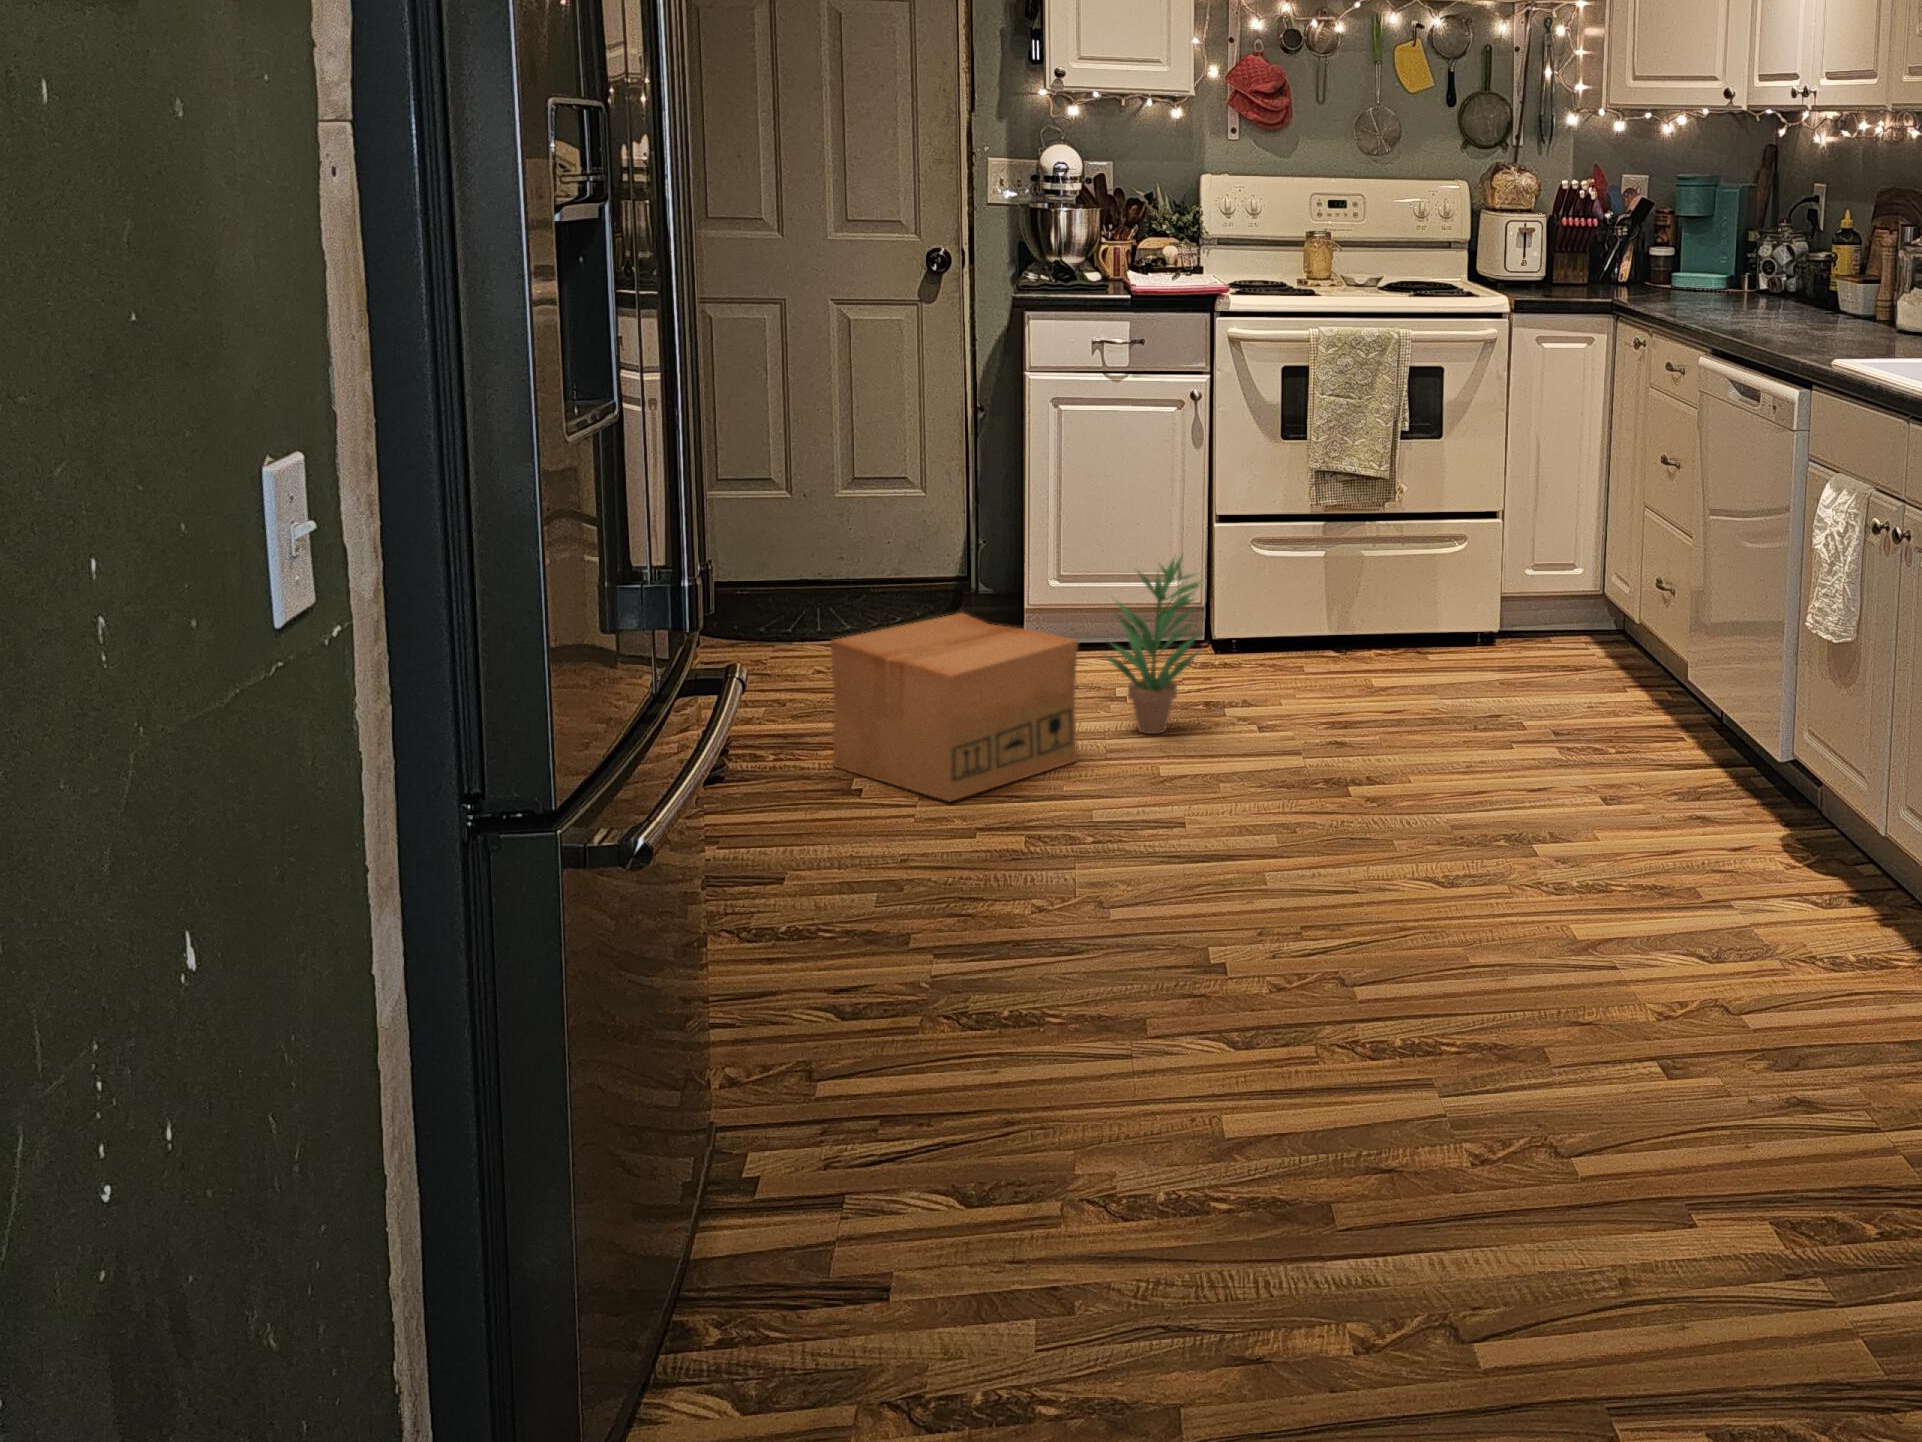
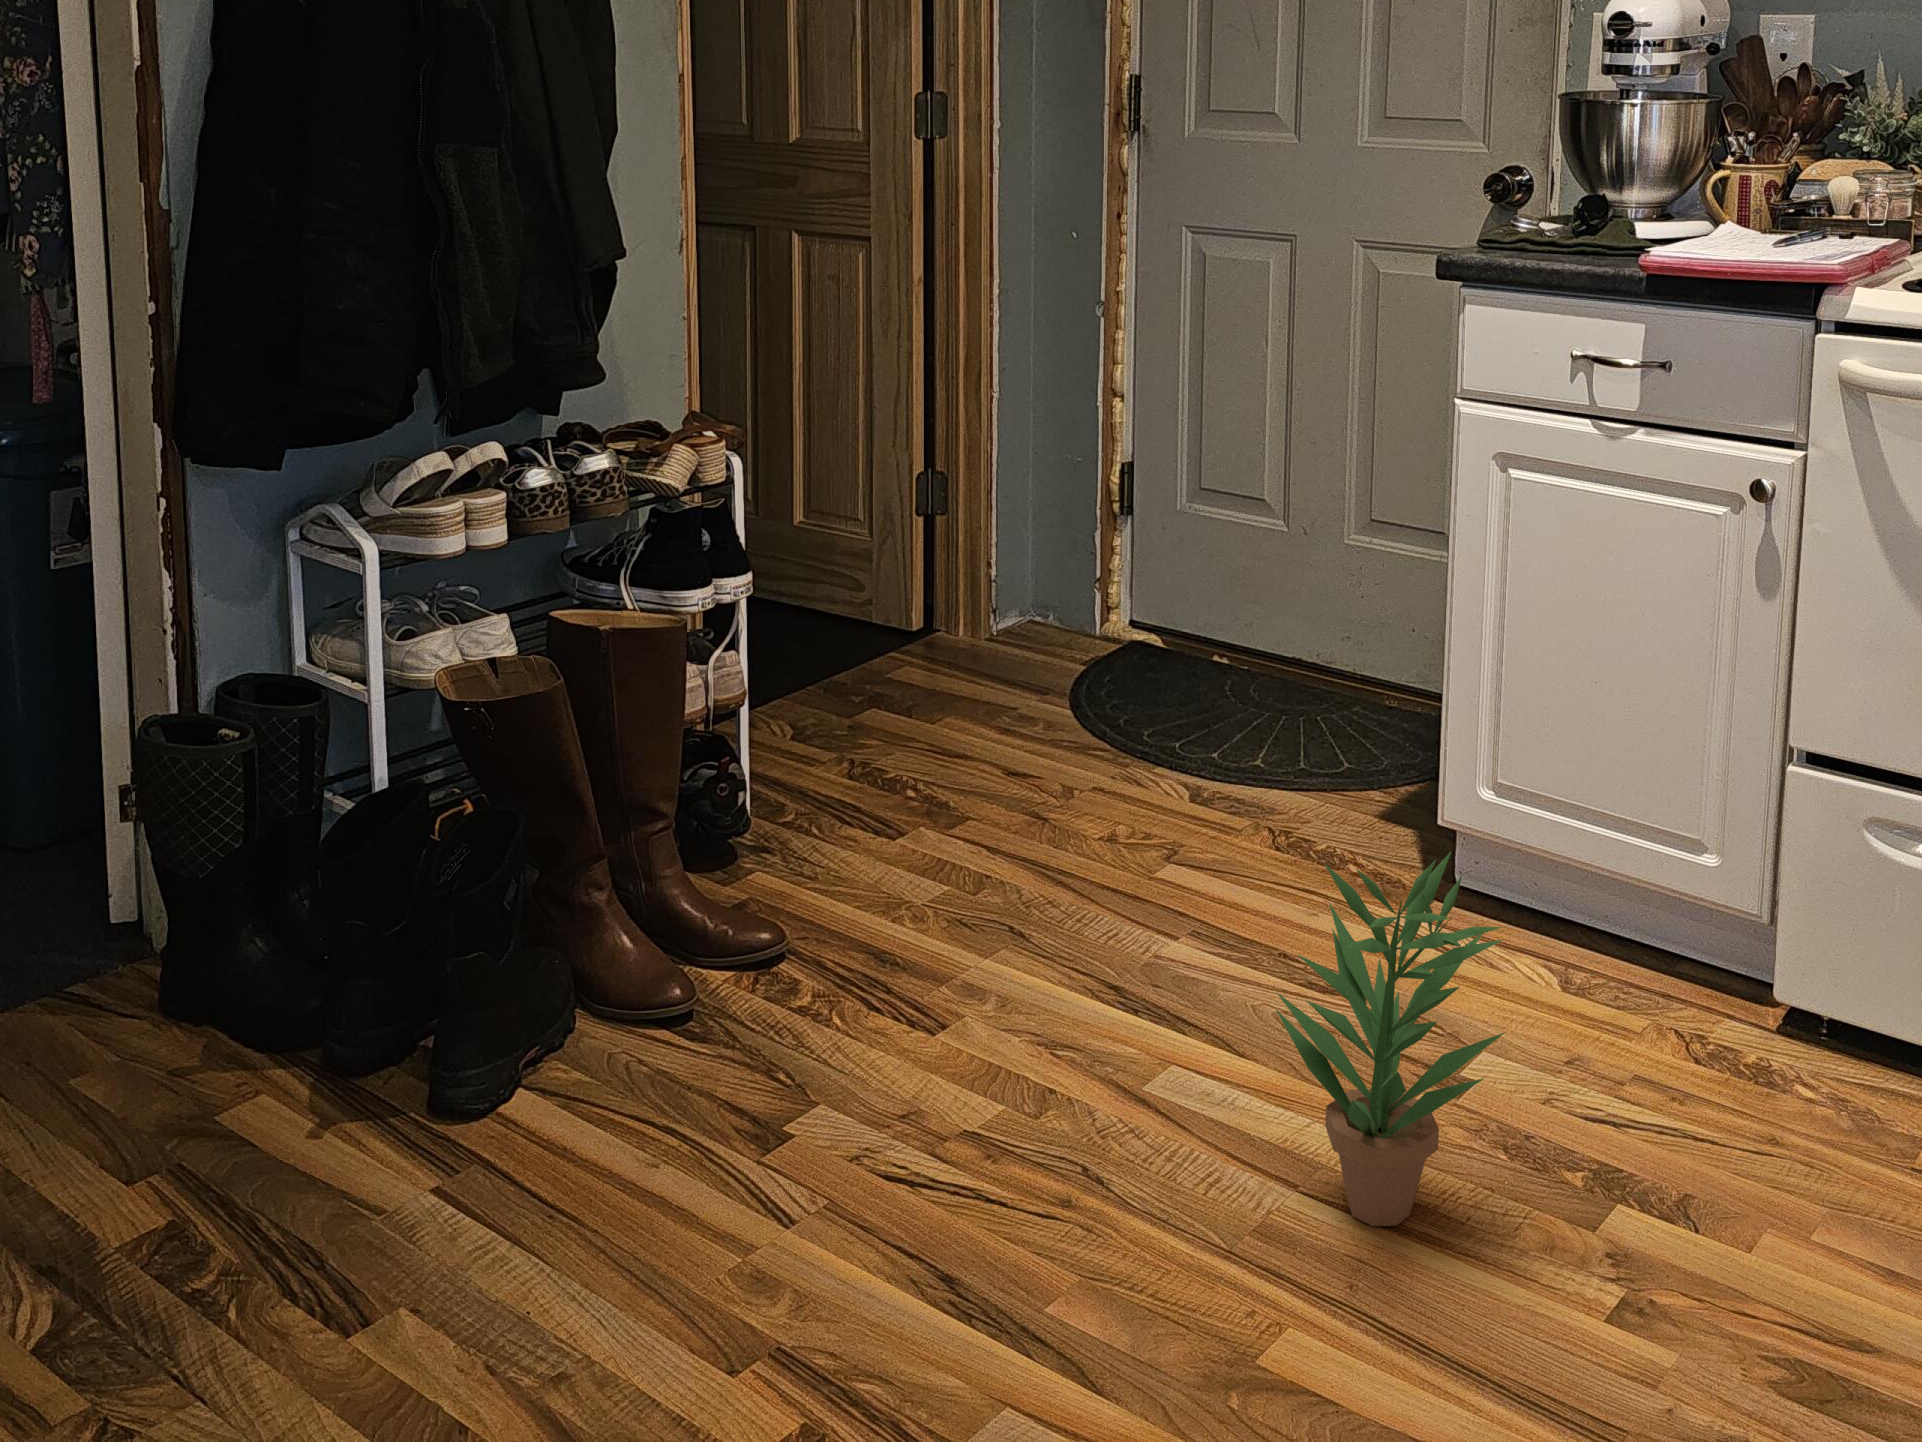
cardboard box: present [830,613,1078,801] -> none [776,846,1134,1252]

